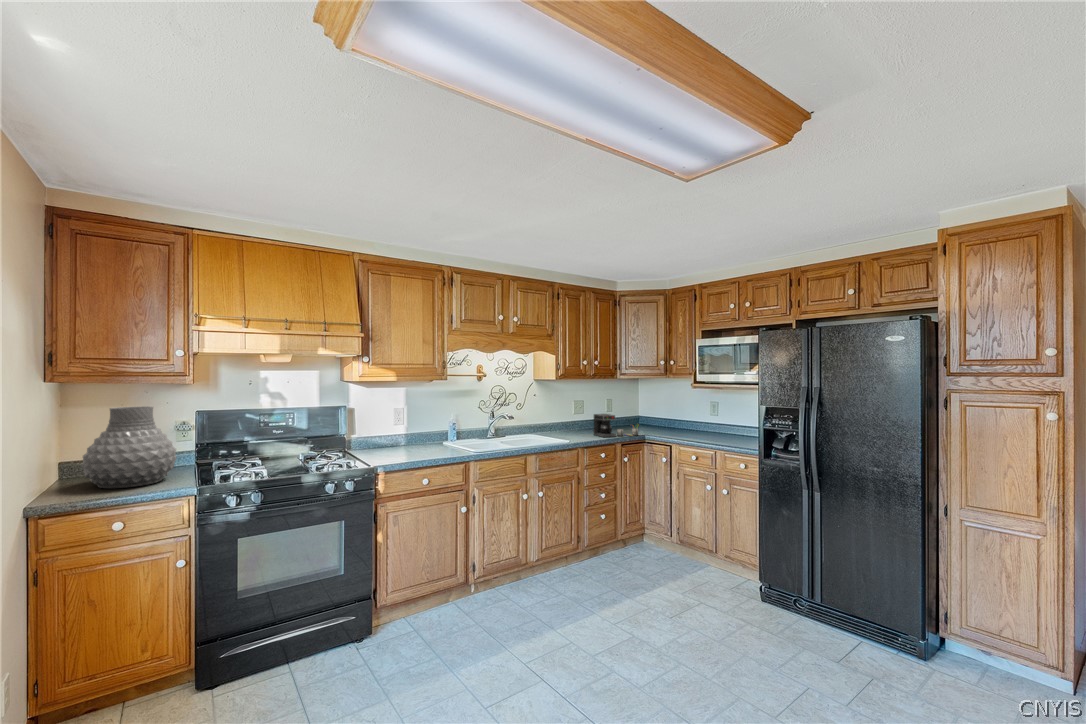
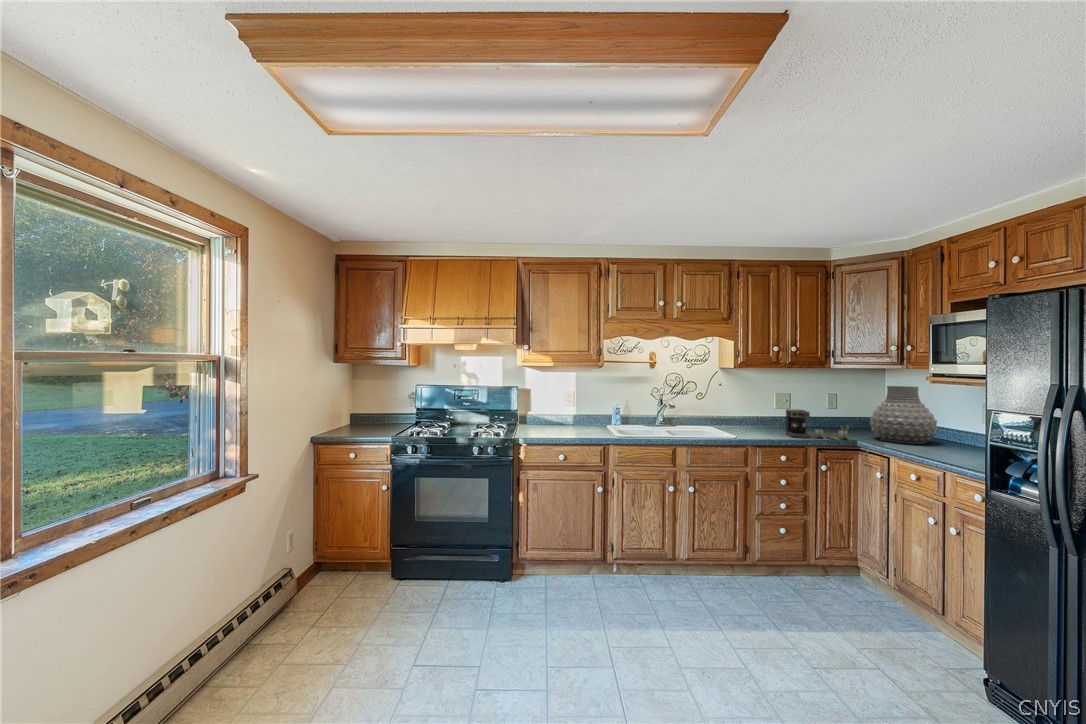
vase: present [81,406,176,488] -> present [870,386,937,444]

